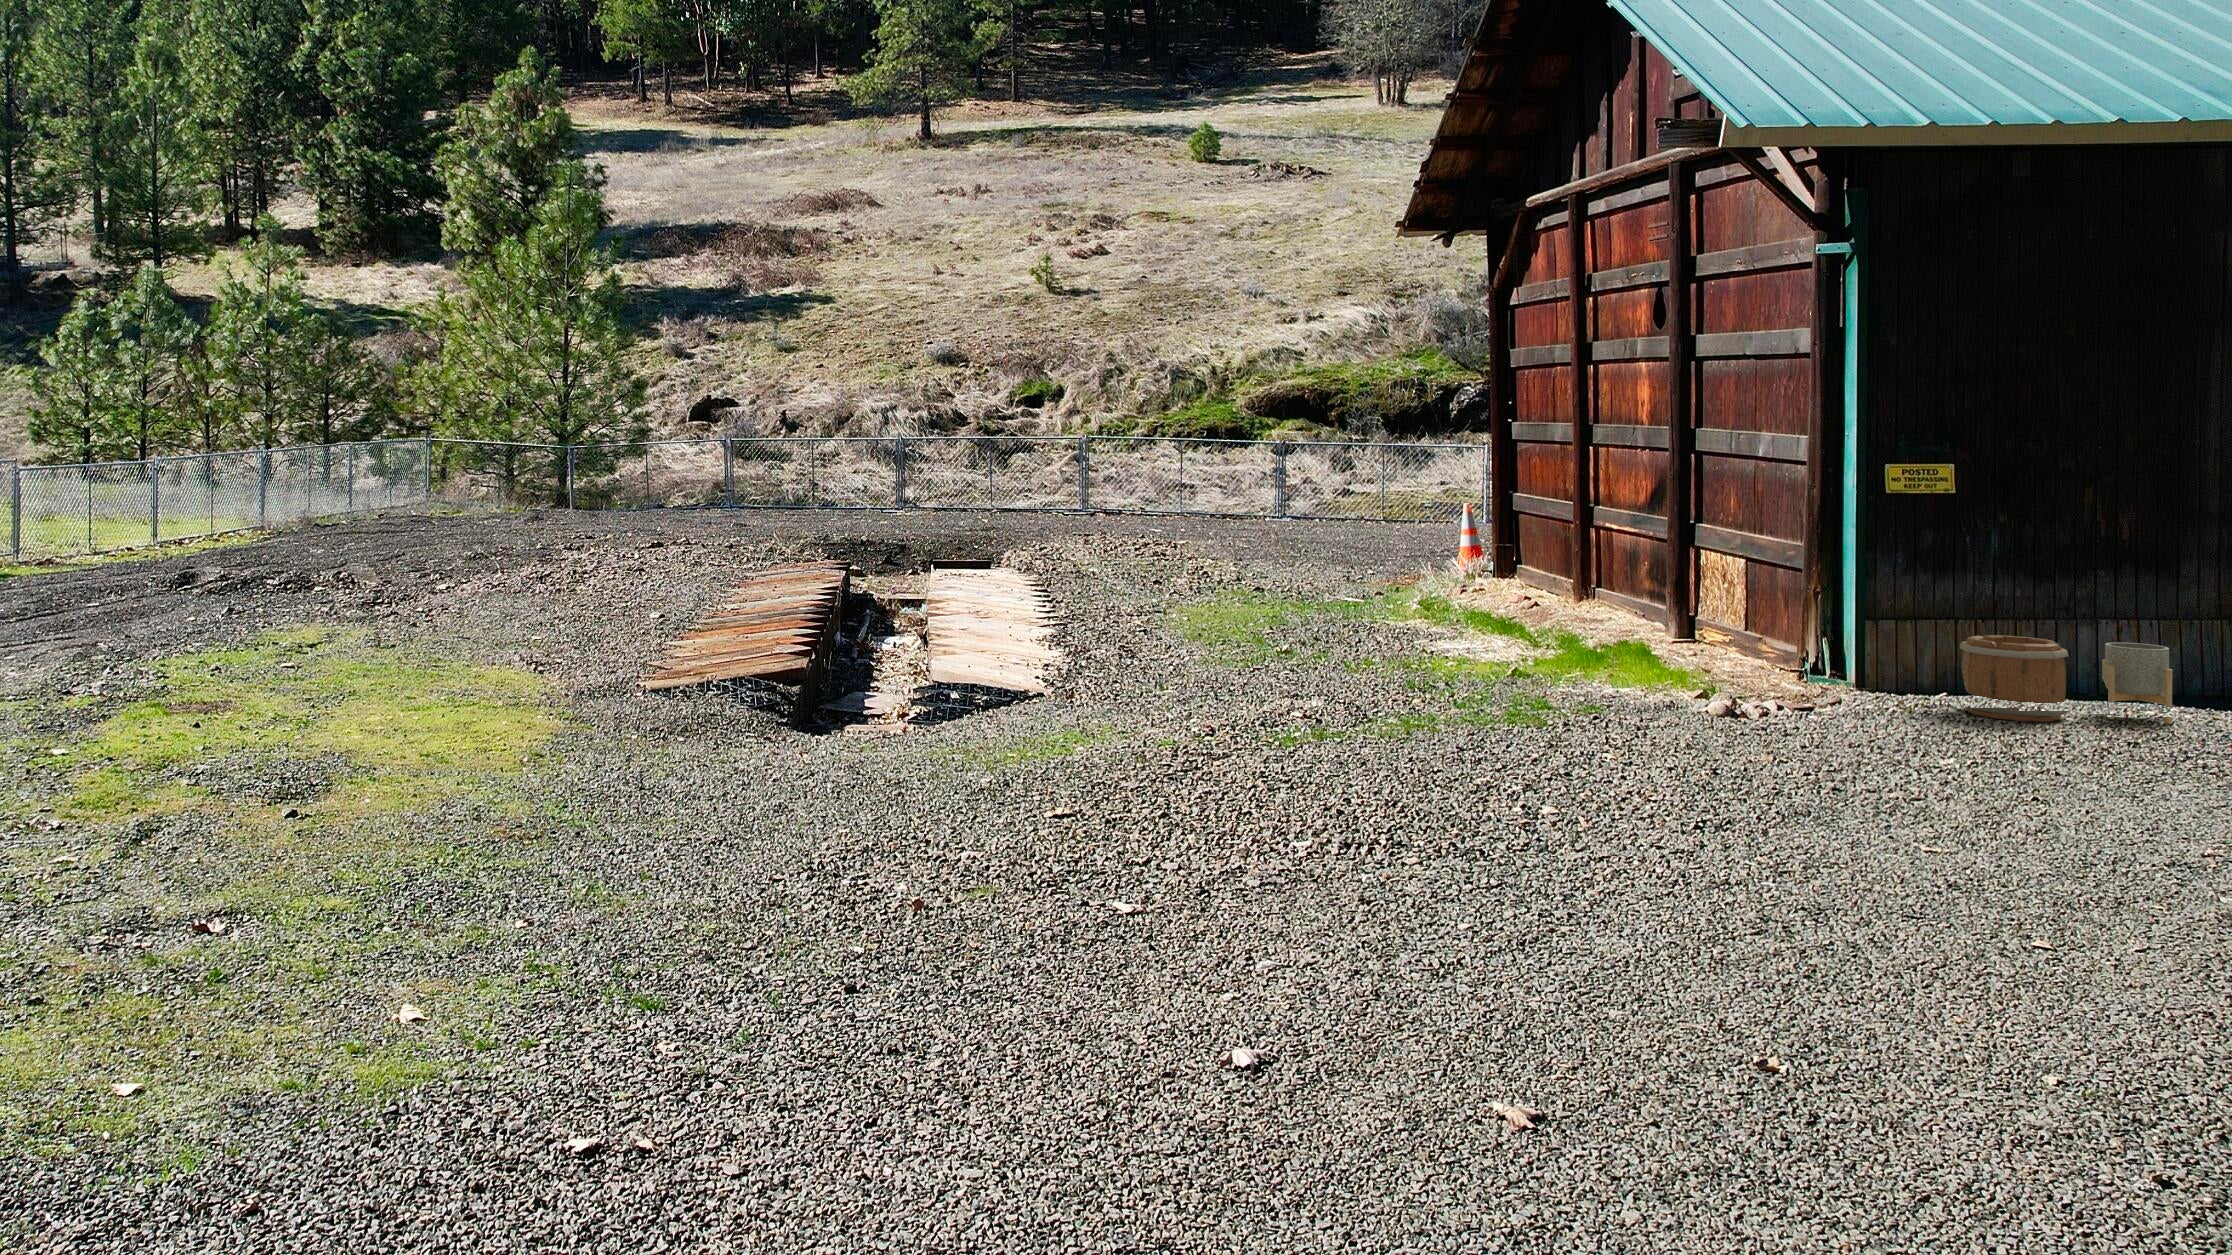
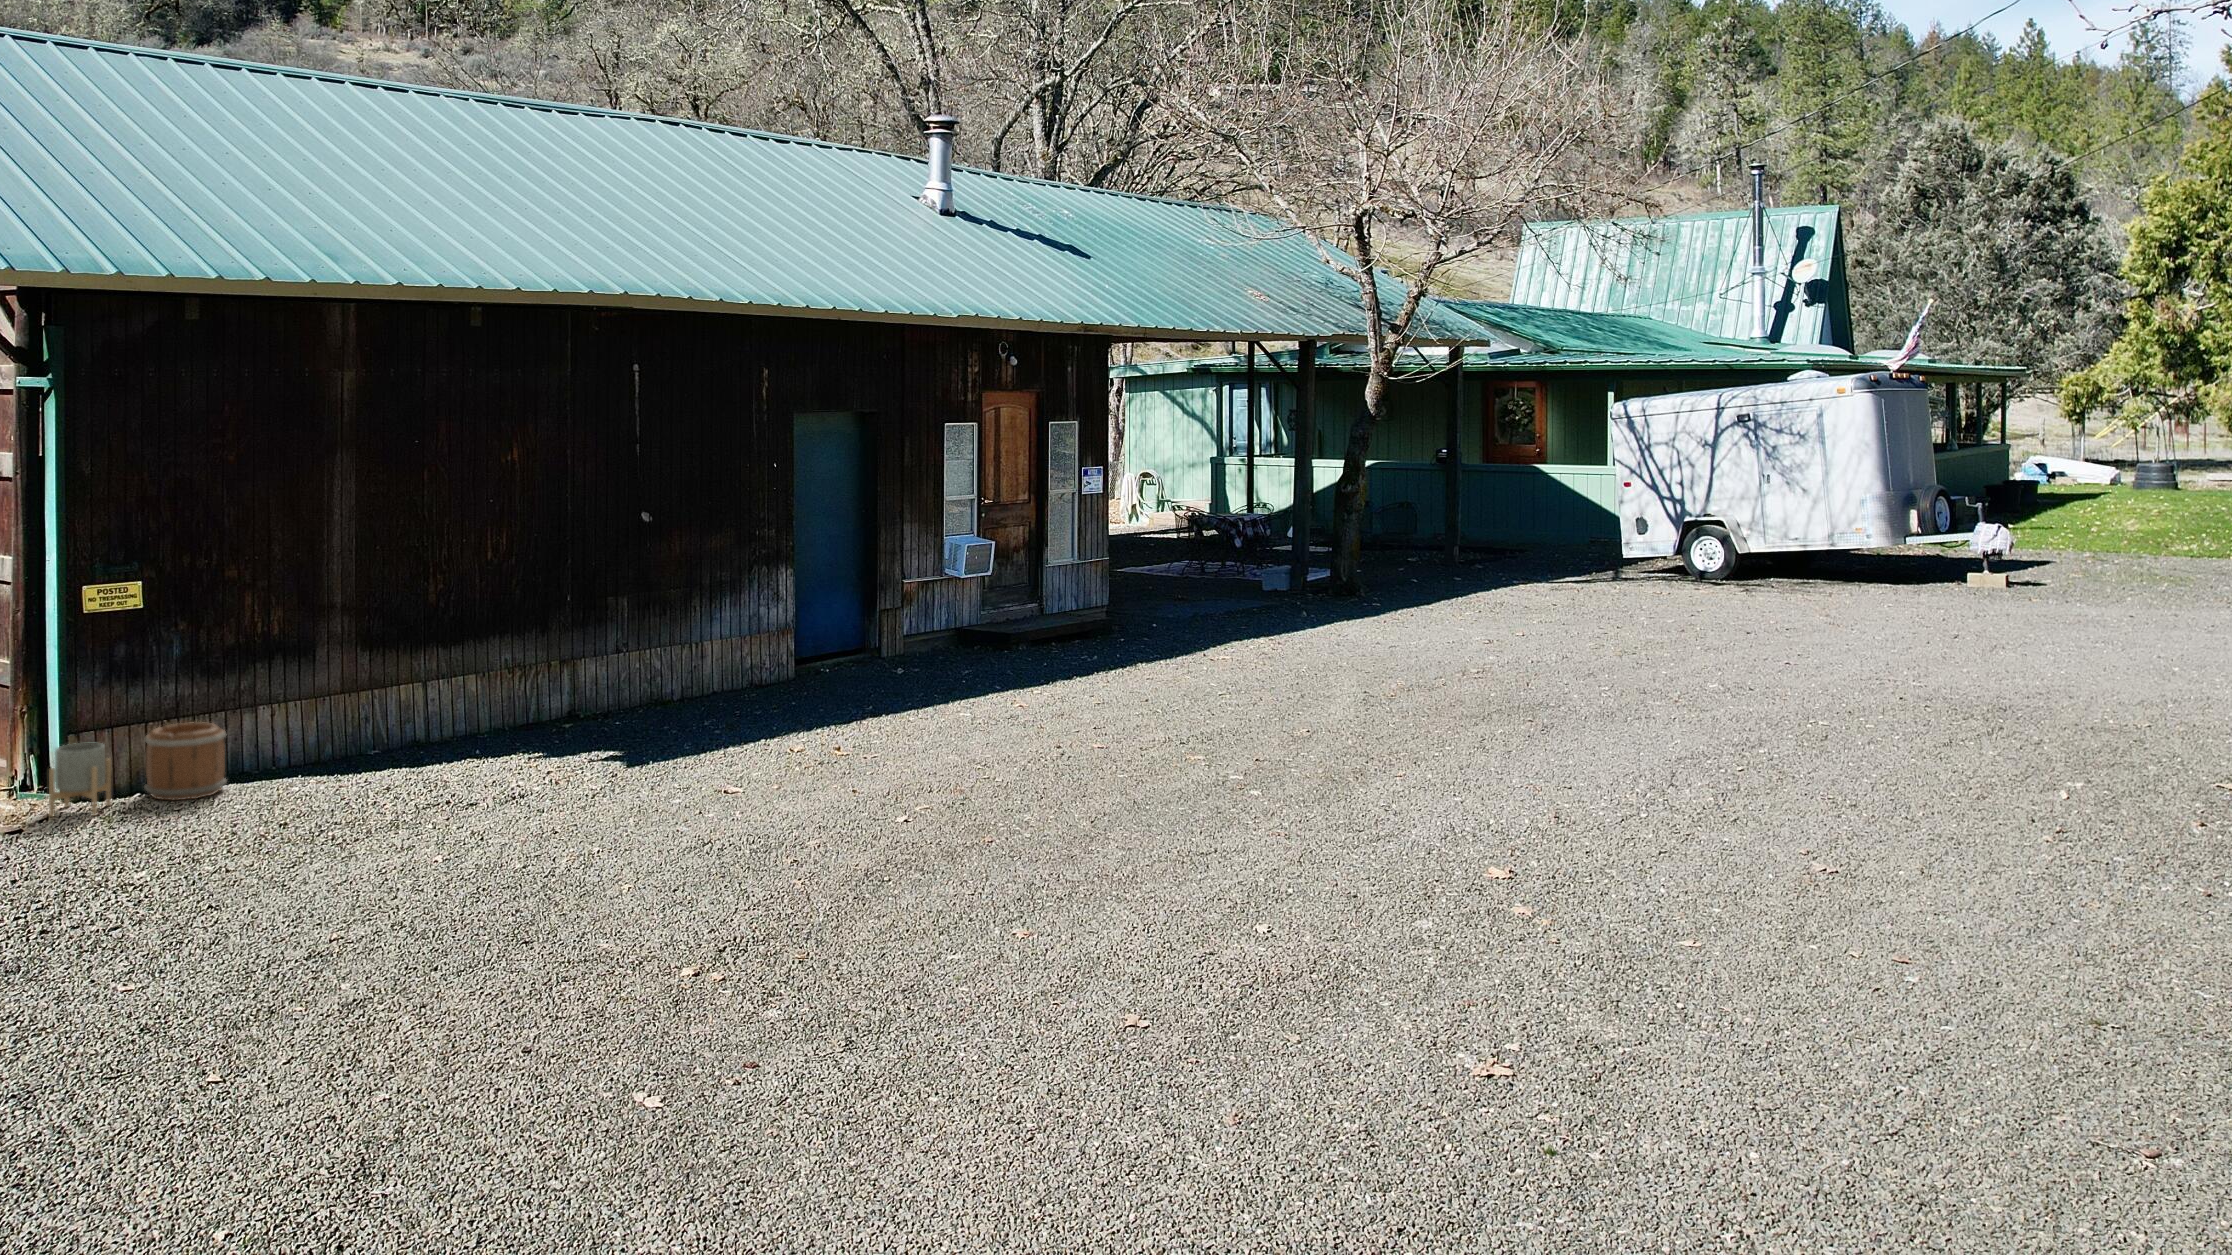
planter: present [2102,643,2172,724] -> present [49,743,111,817]

